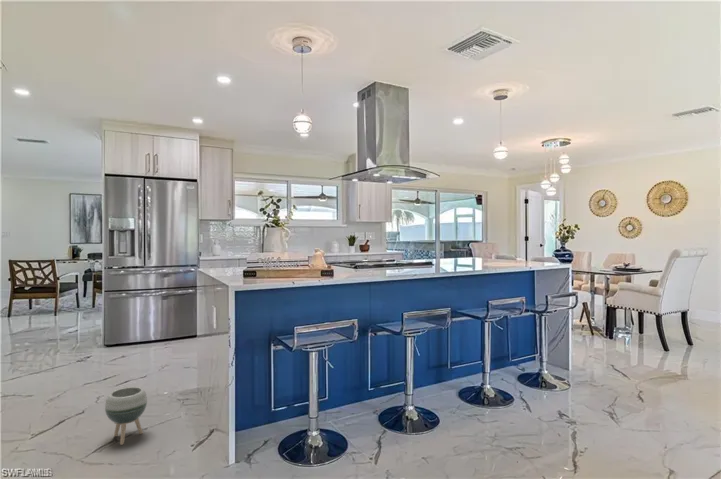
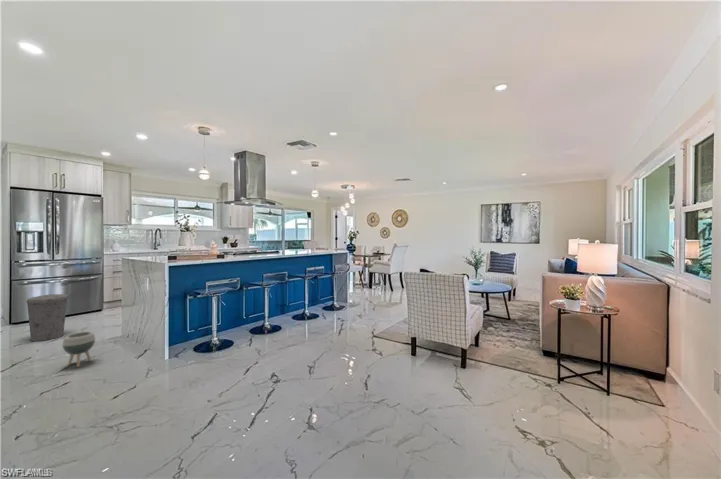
trash can: none [99,317,145,381] -> present [27,294,68,341]

